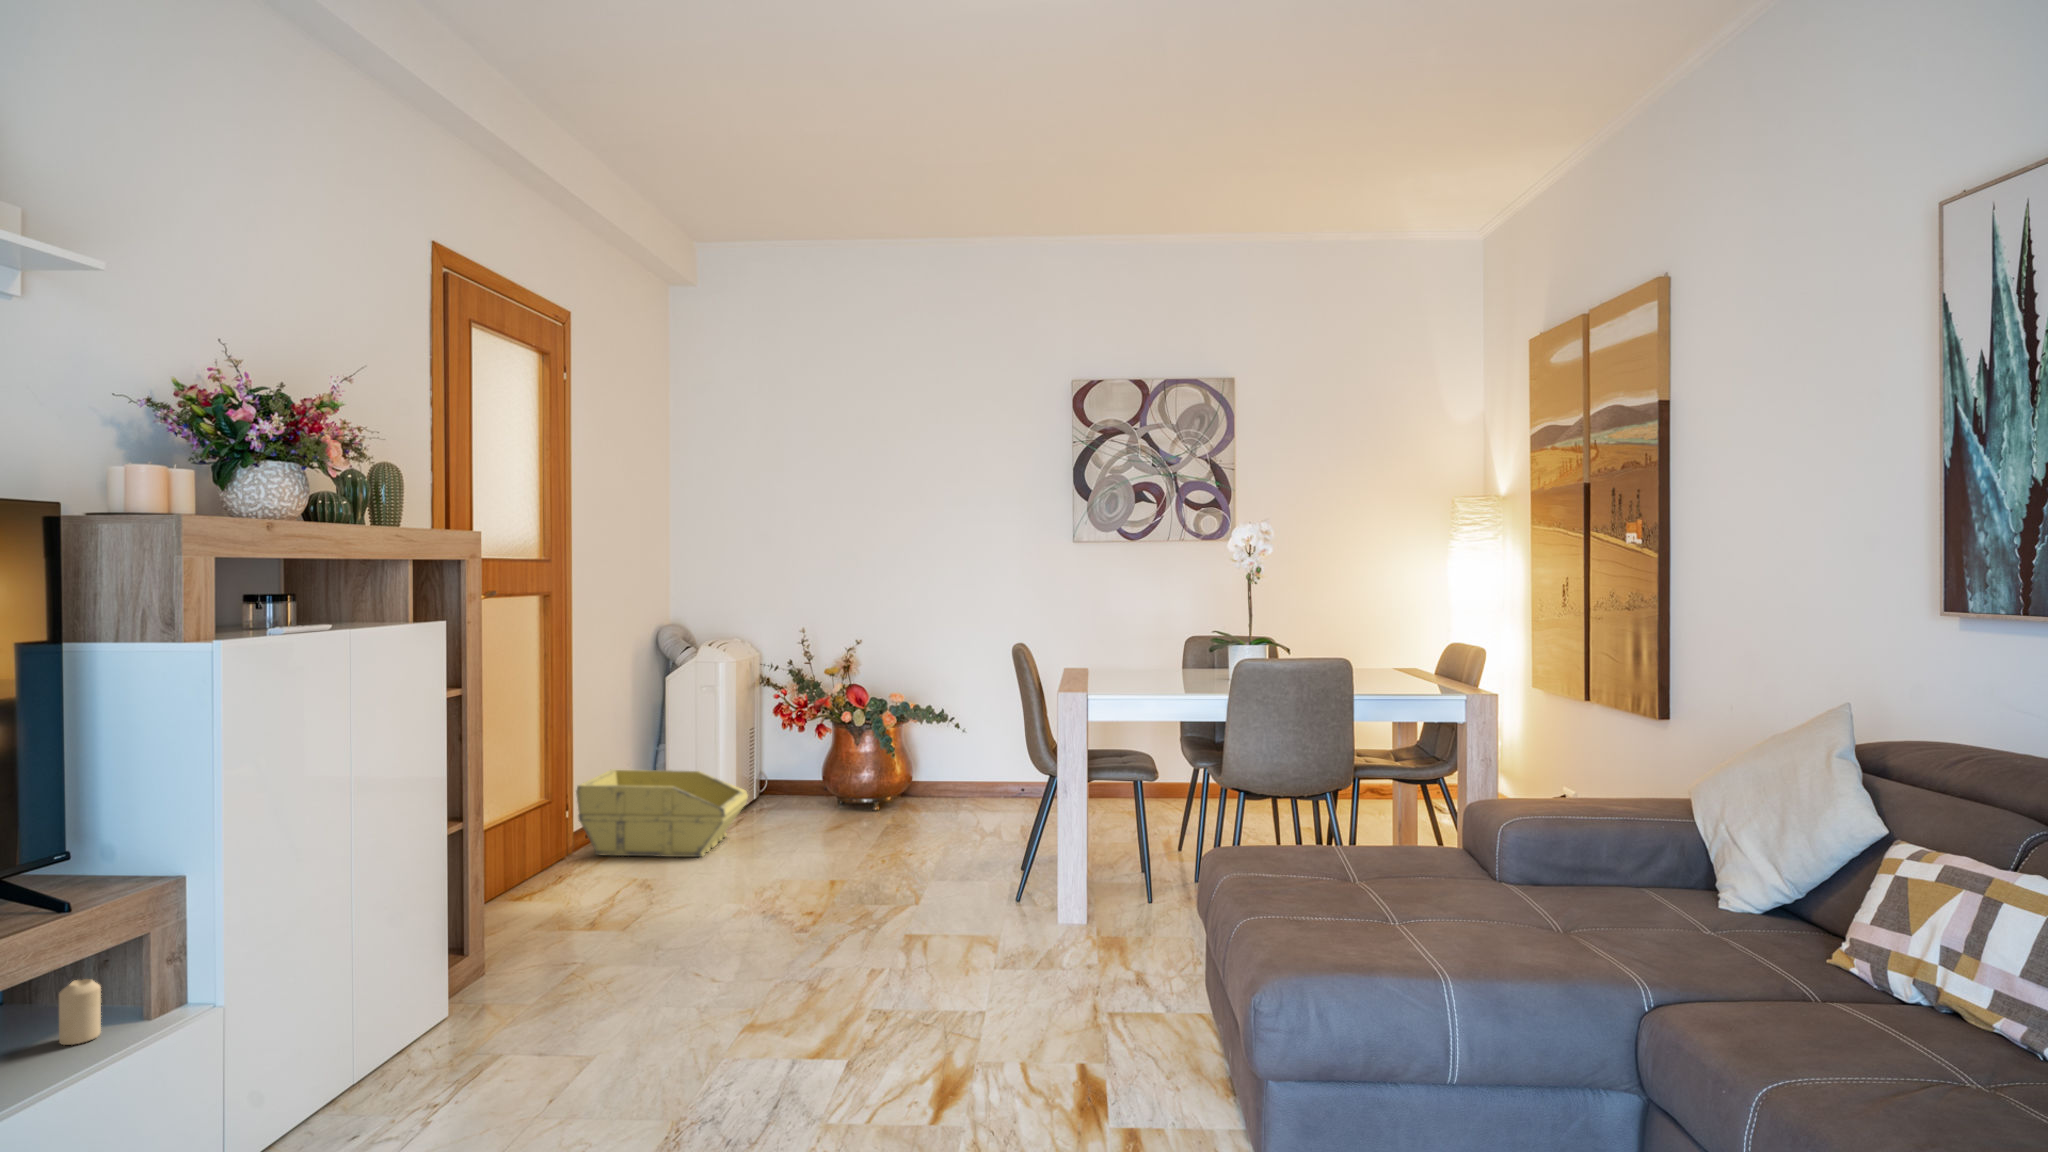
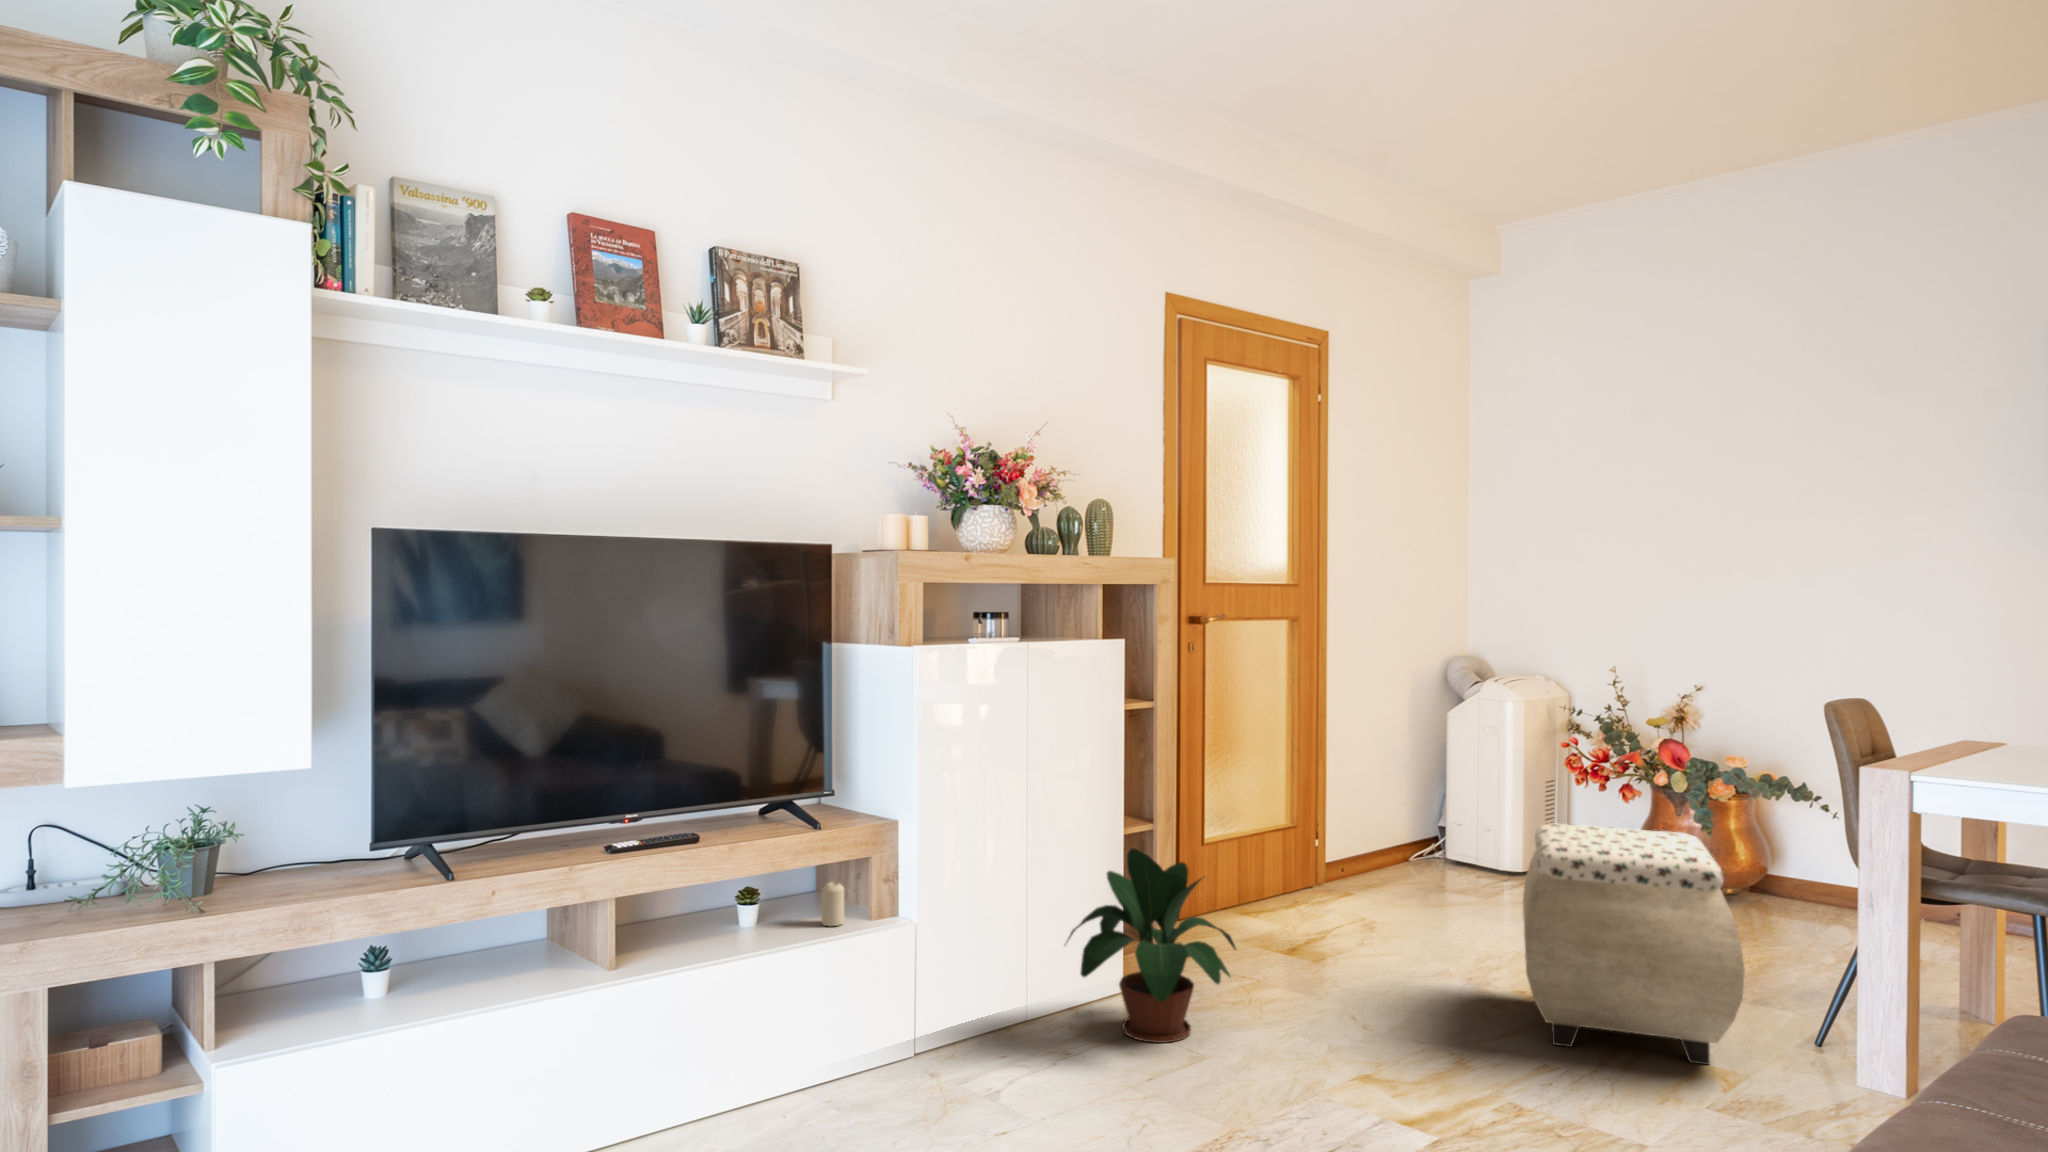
ottoman: none [813,759,1002,949] -> present [1523,823,1745,1065]
storage bin: present [576,770,748,857] -> none [1328,805,1516,912]
potted plant: none [398,853,597,1061] -> present [1067,848,1236,1043]

